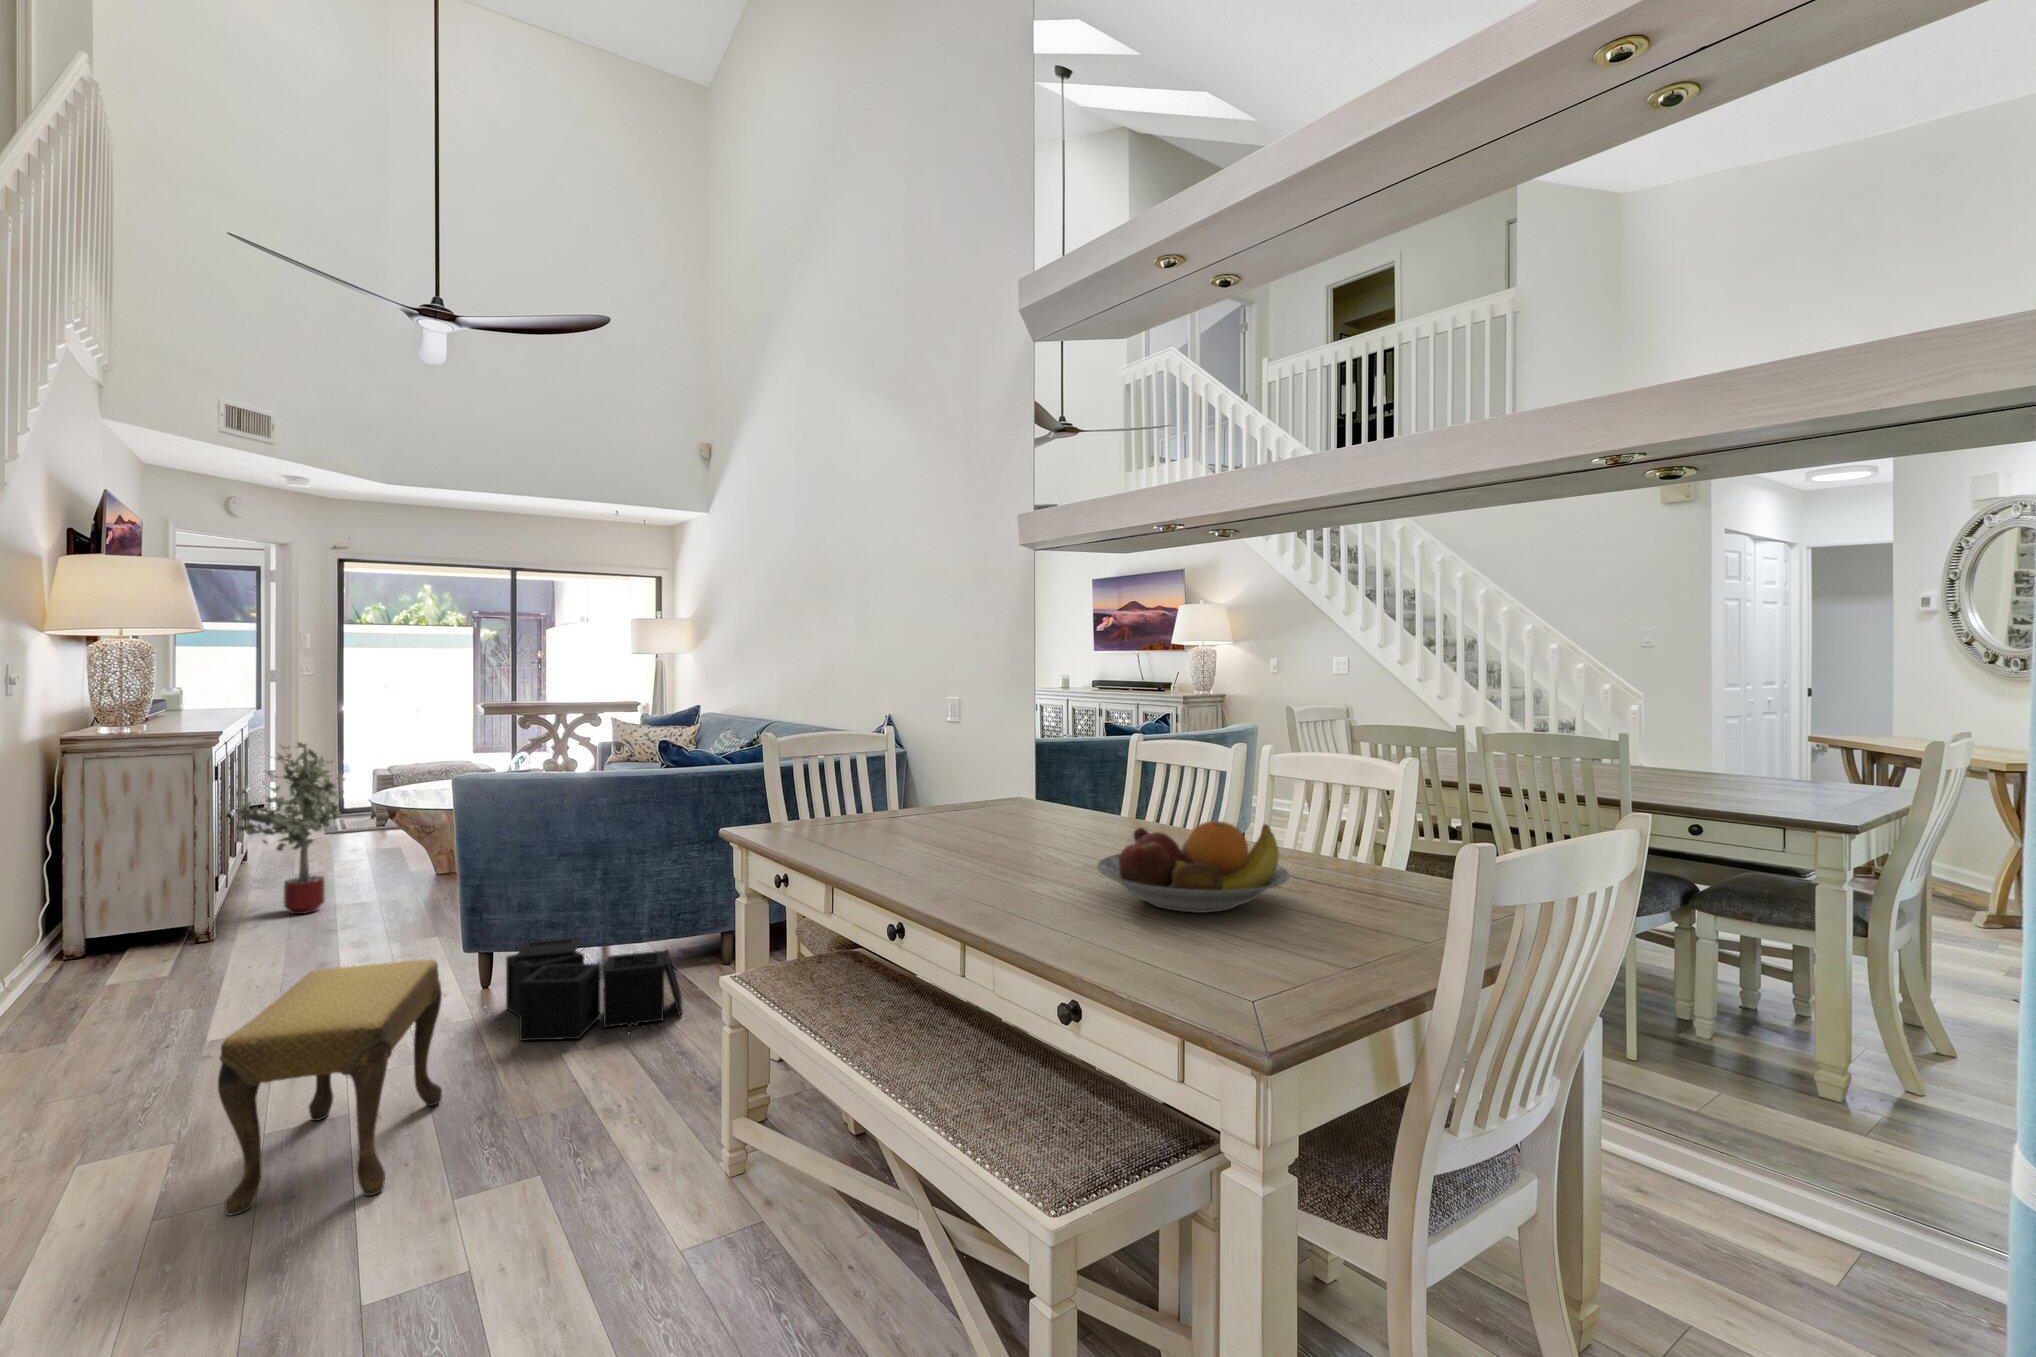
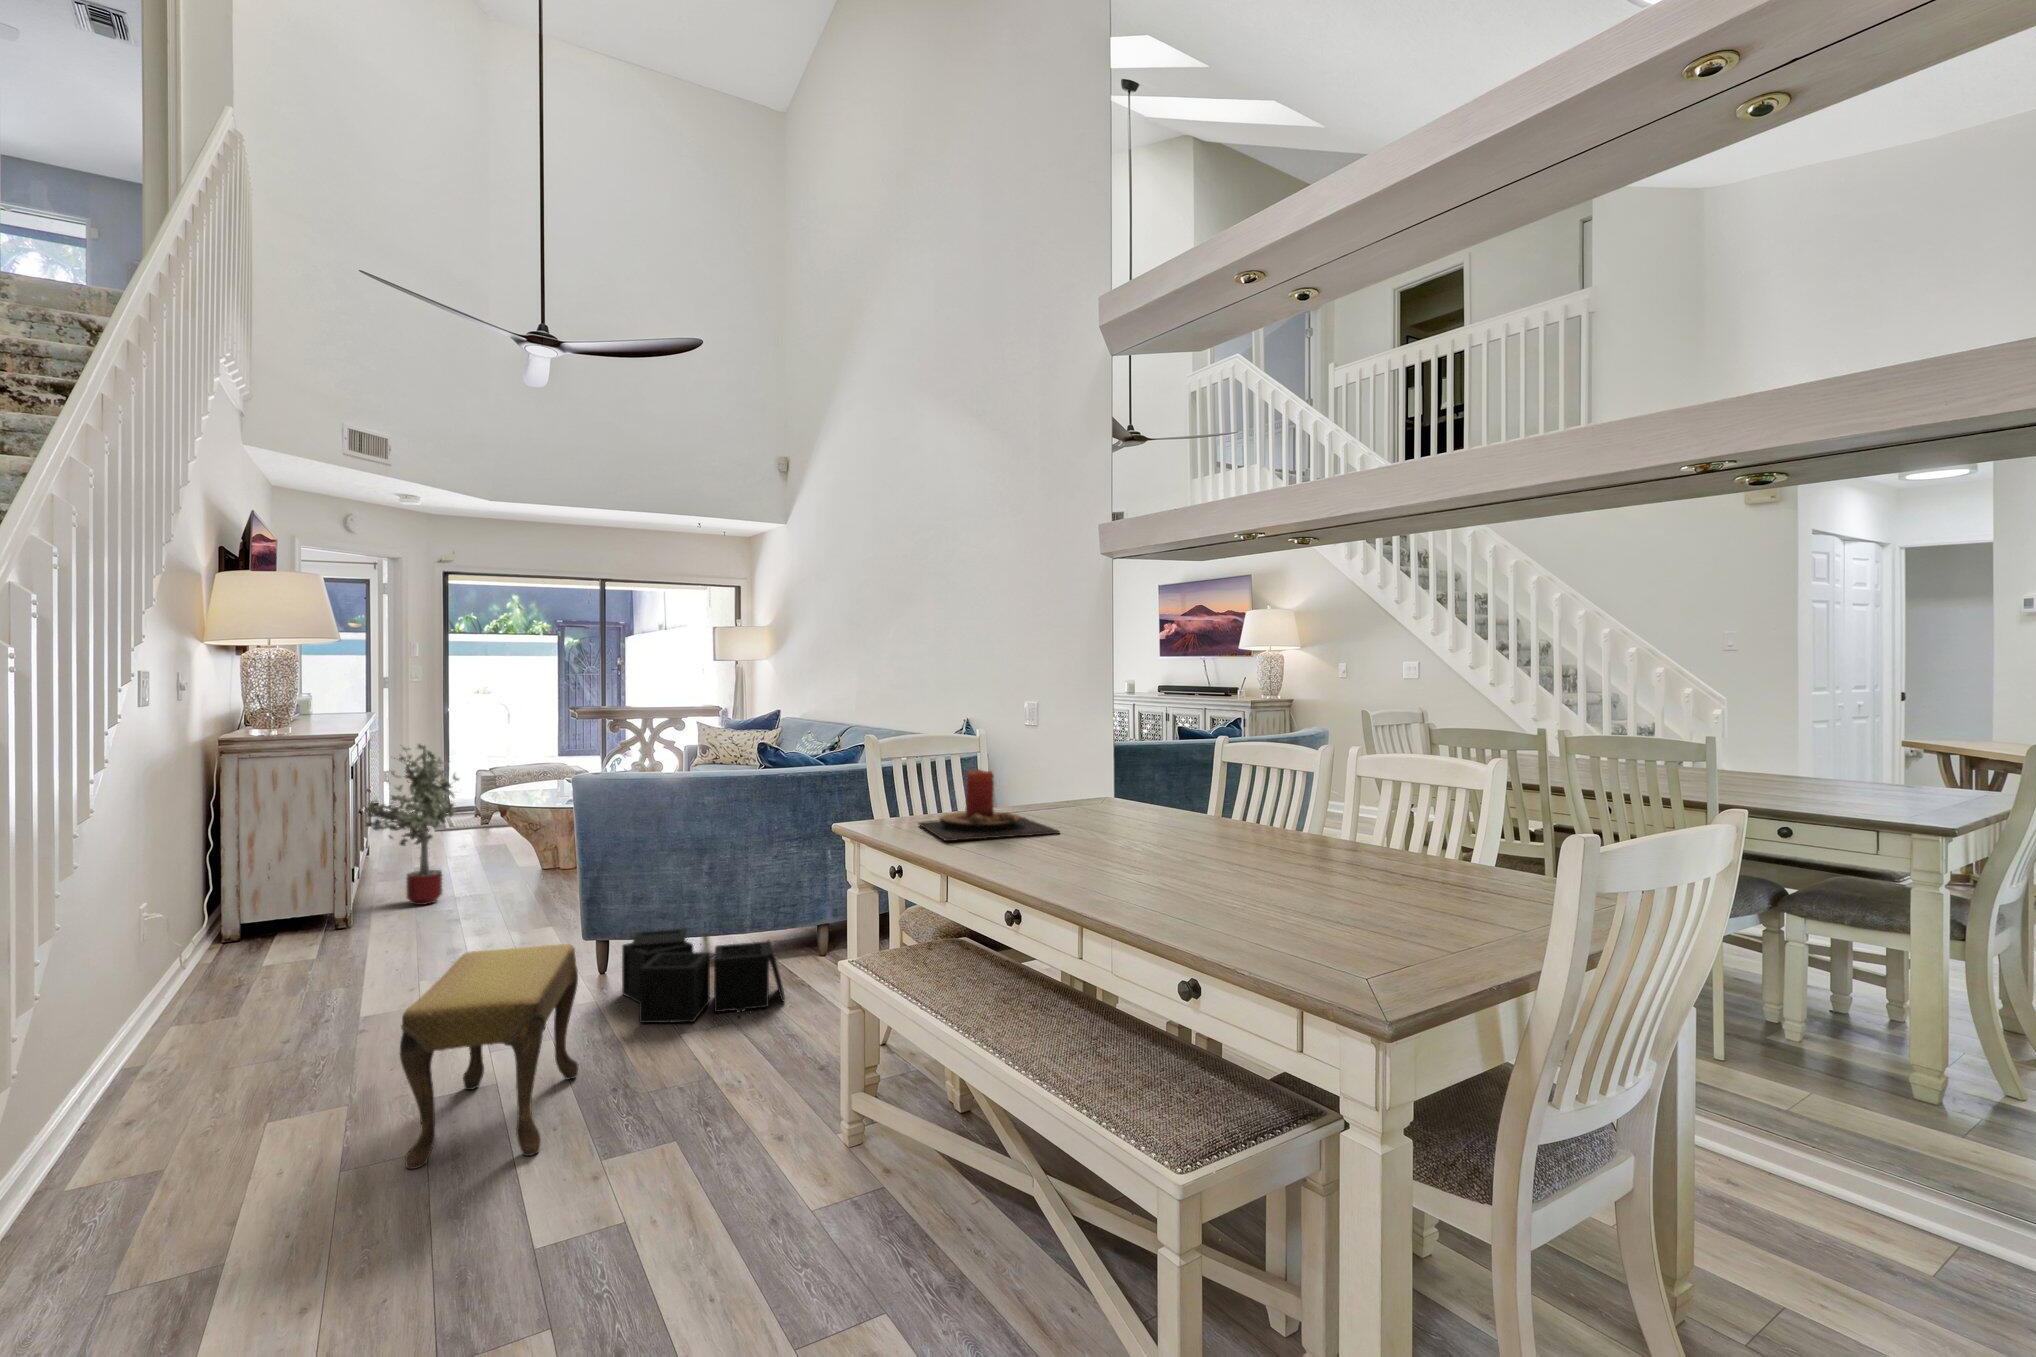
candle: none [812,769,962,846] -> present [918,769,1060,841]
fruit bowl: present [1097,821,1289,913] -> none [1201,819,1386,903]

